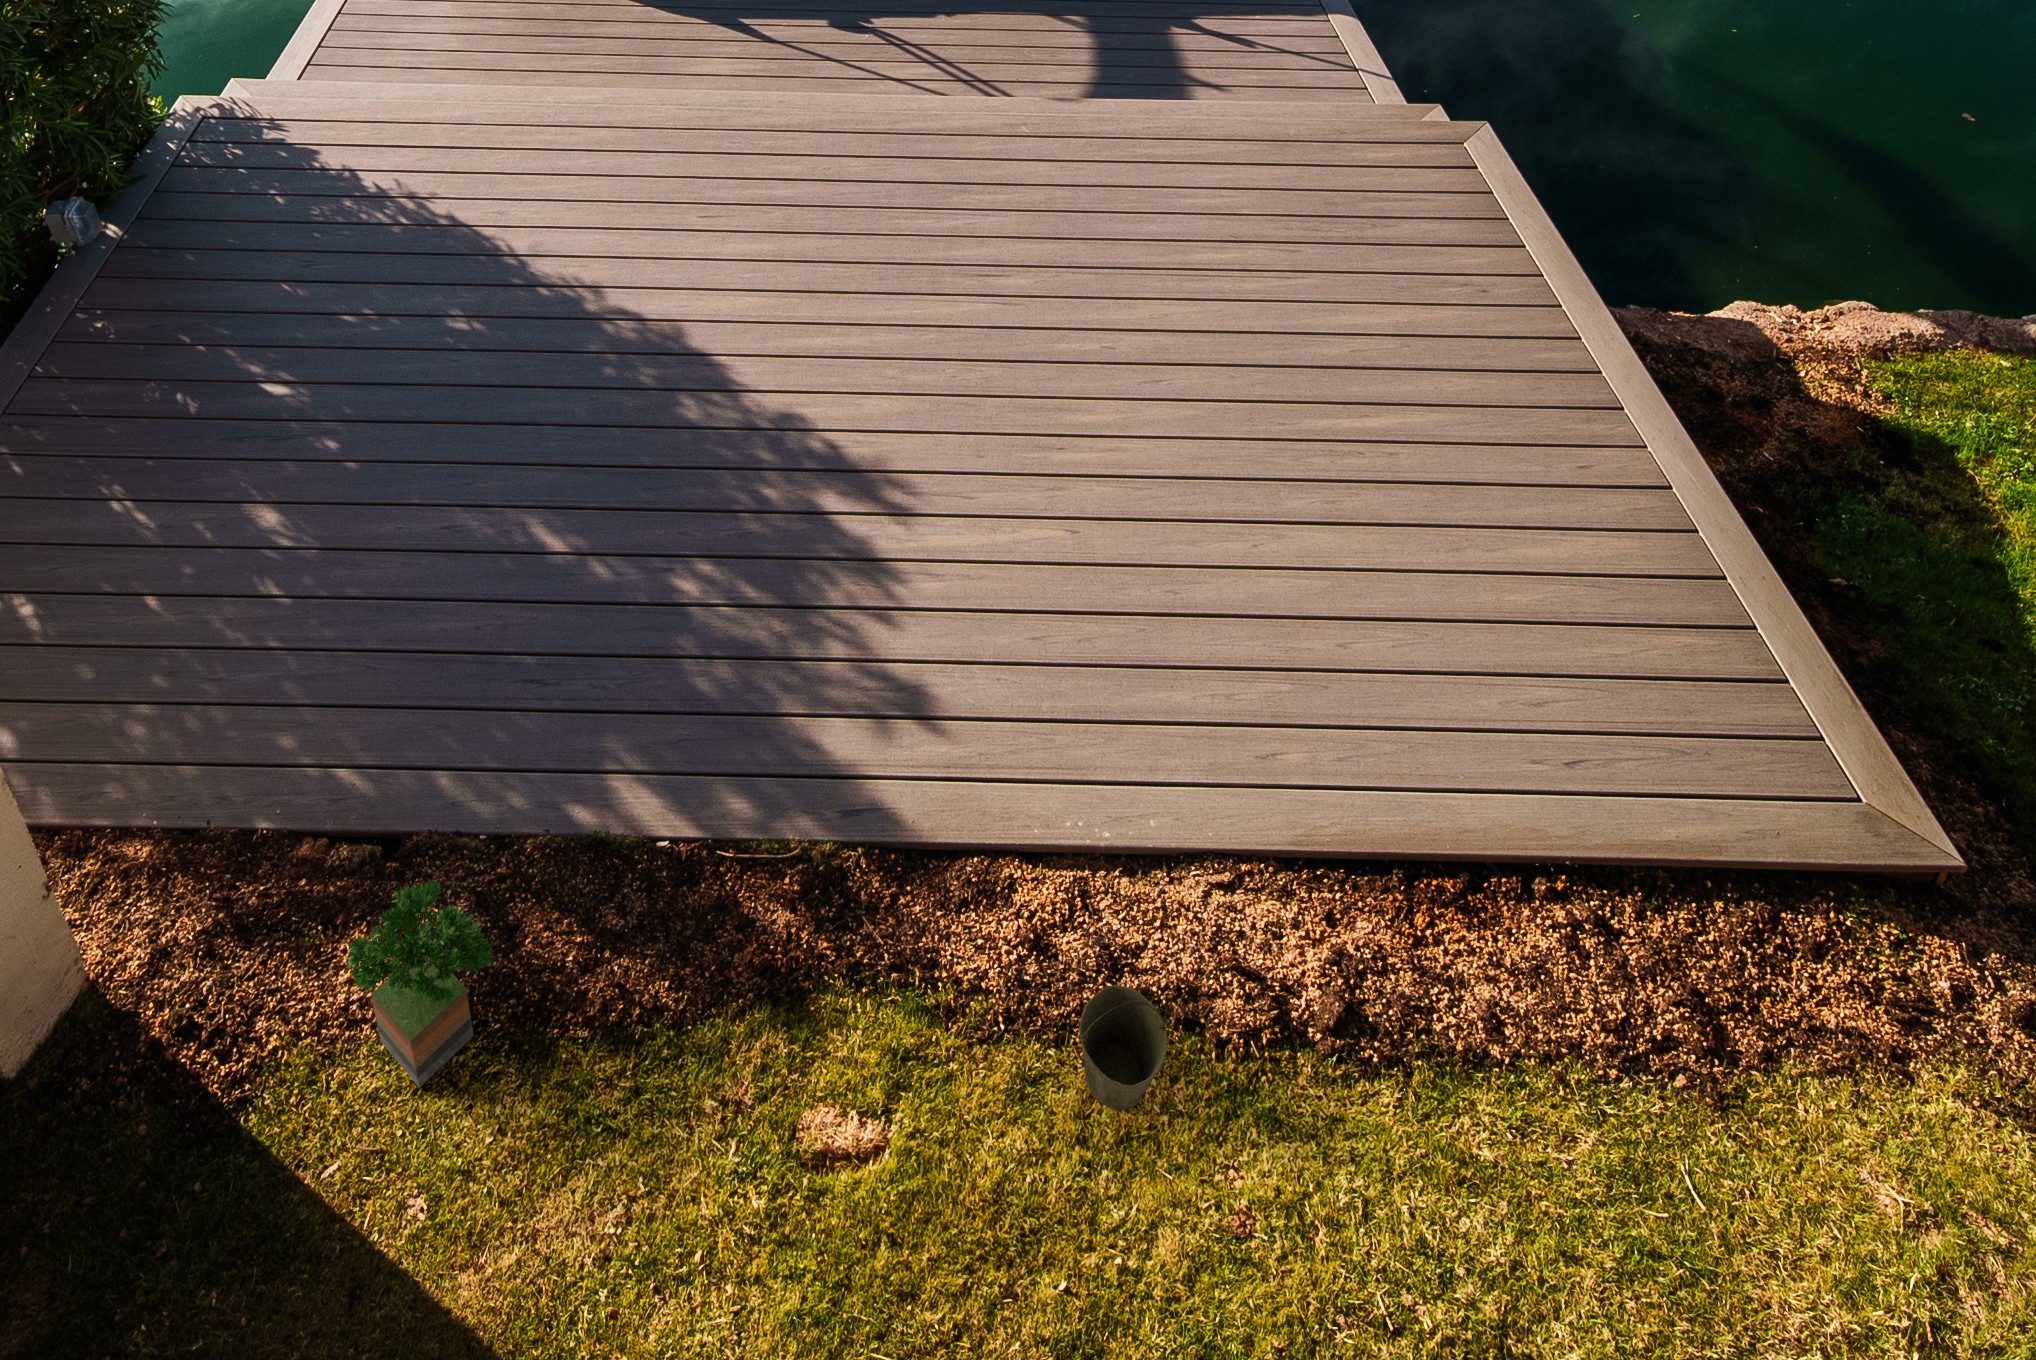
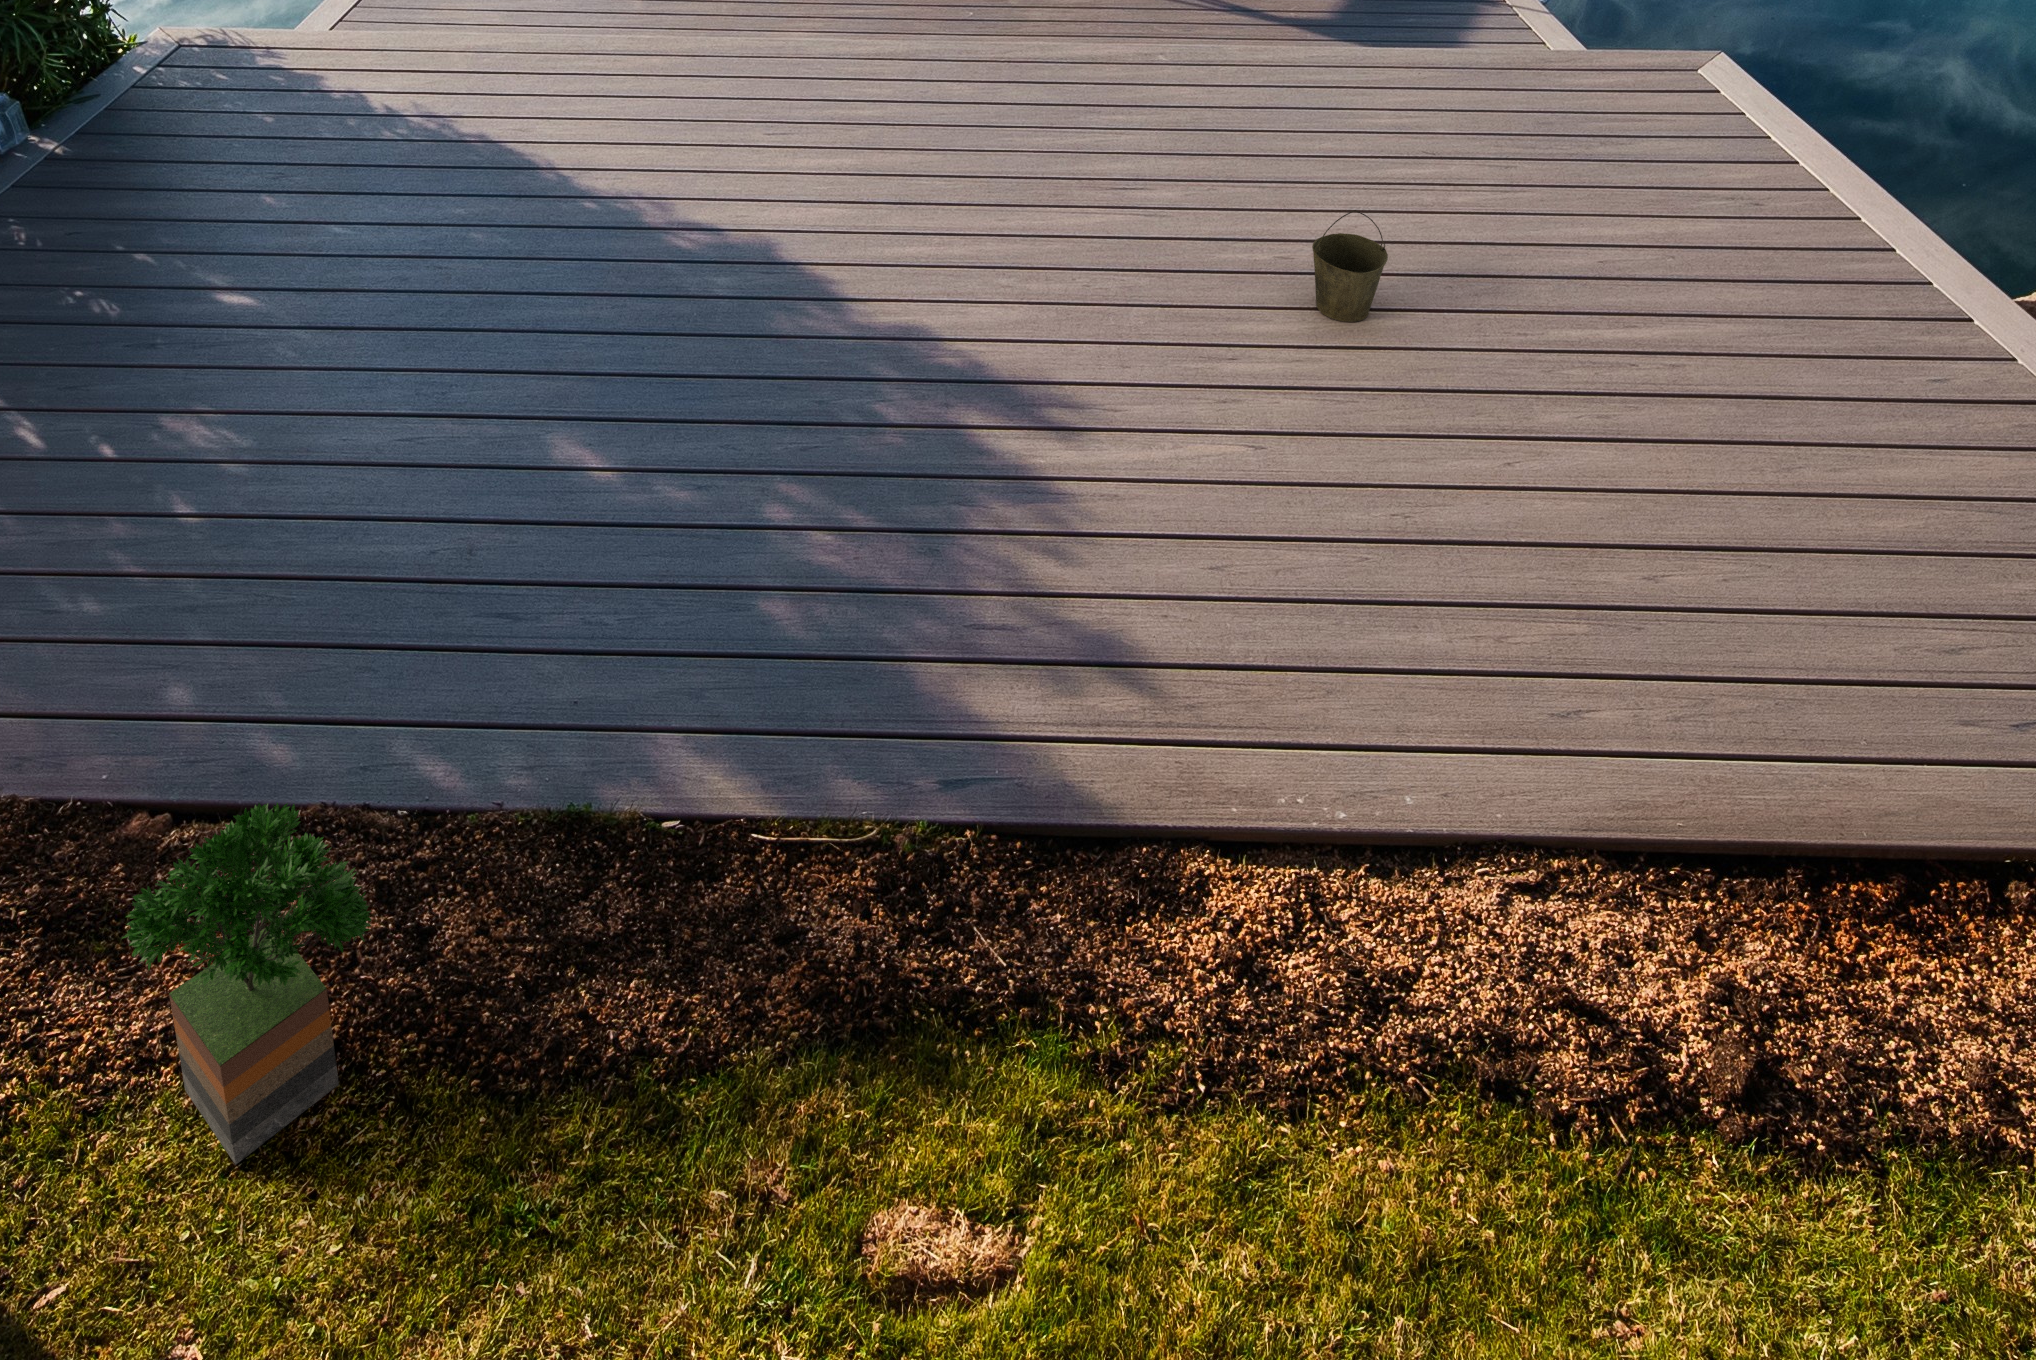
bucket: present [1079,985,1167,1110] -> present [1312,210,1388,322]

